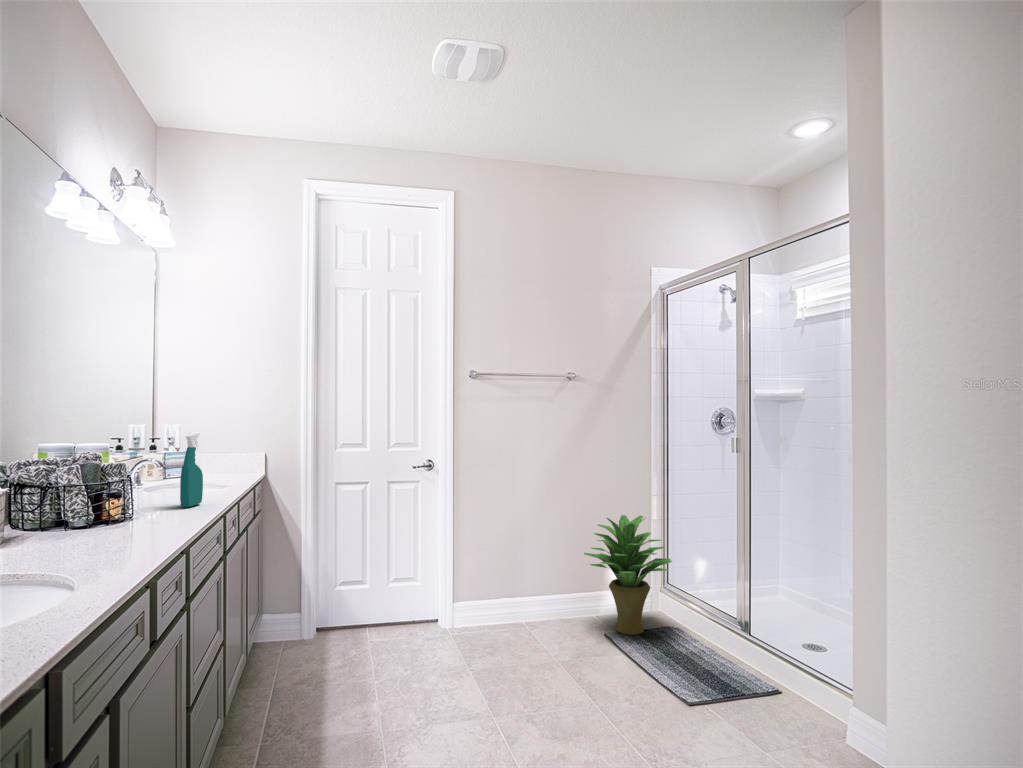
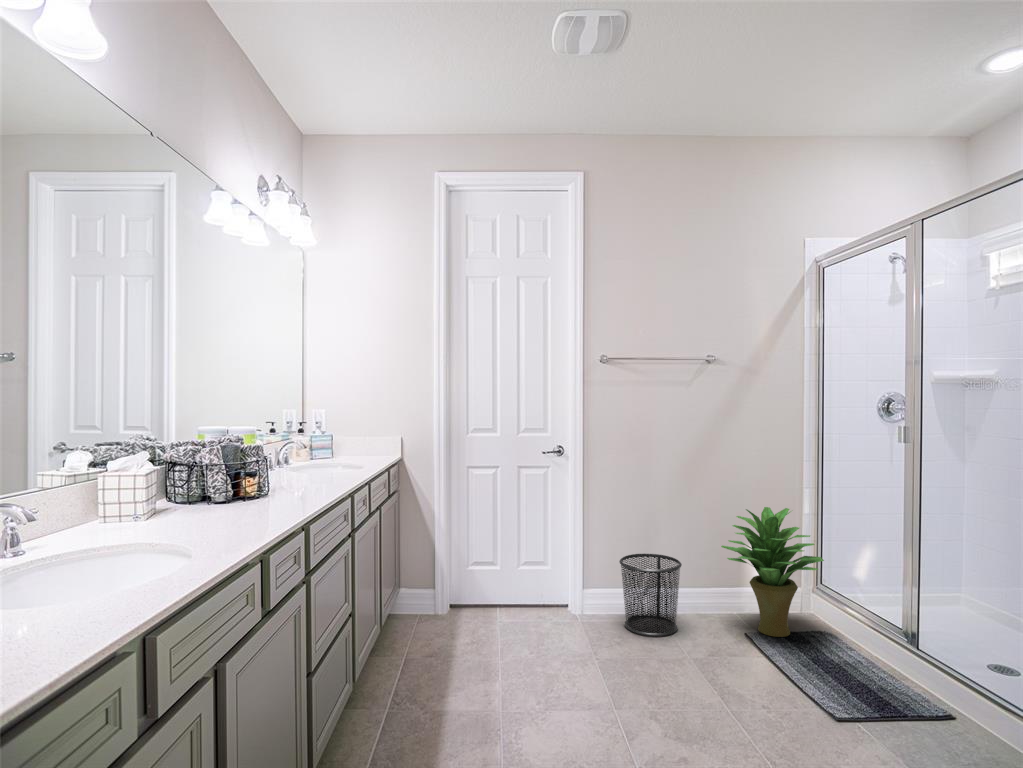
spray bottle: present [180,432,203,507] -> none [313,416,334,486]
waste bin: none [490,564,549,644] -> present [619,554,682,636]

